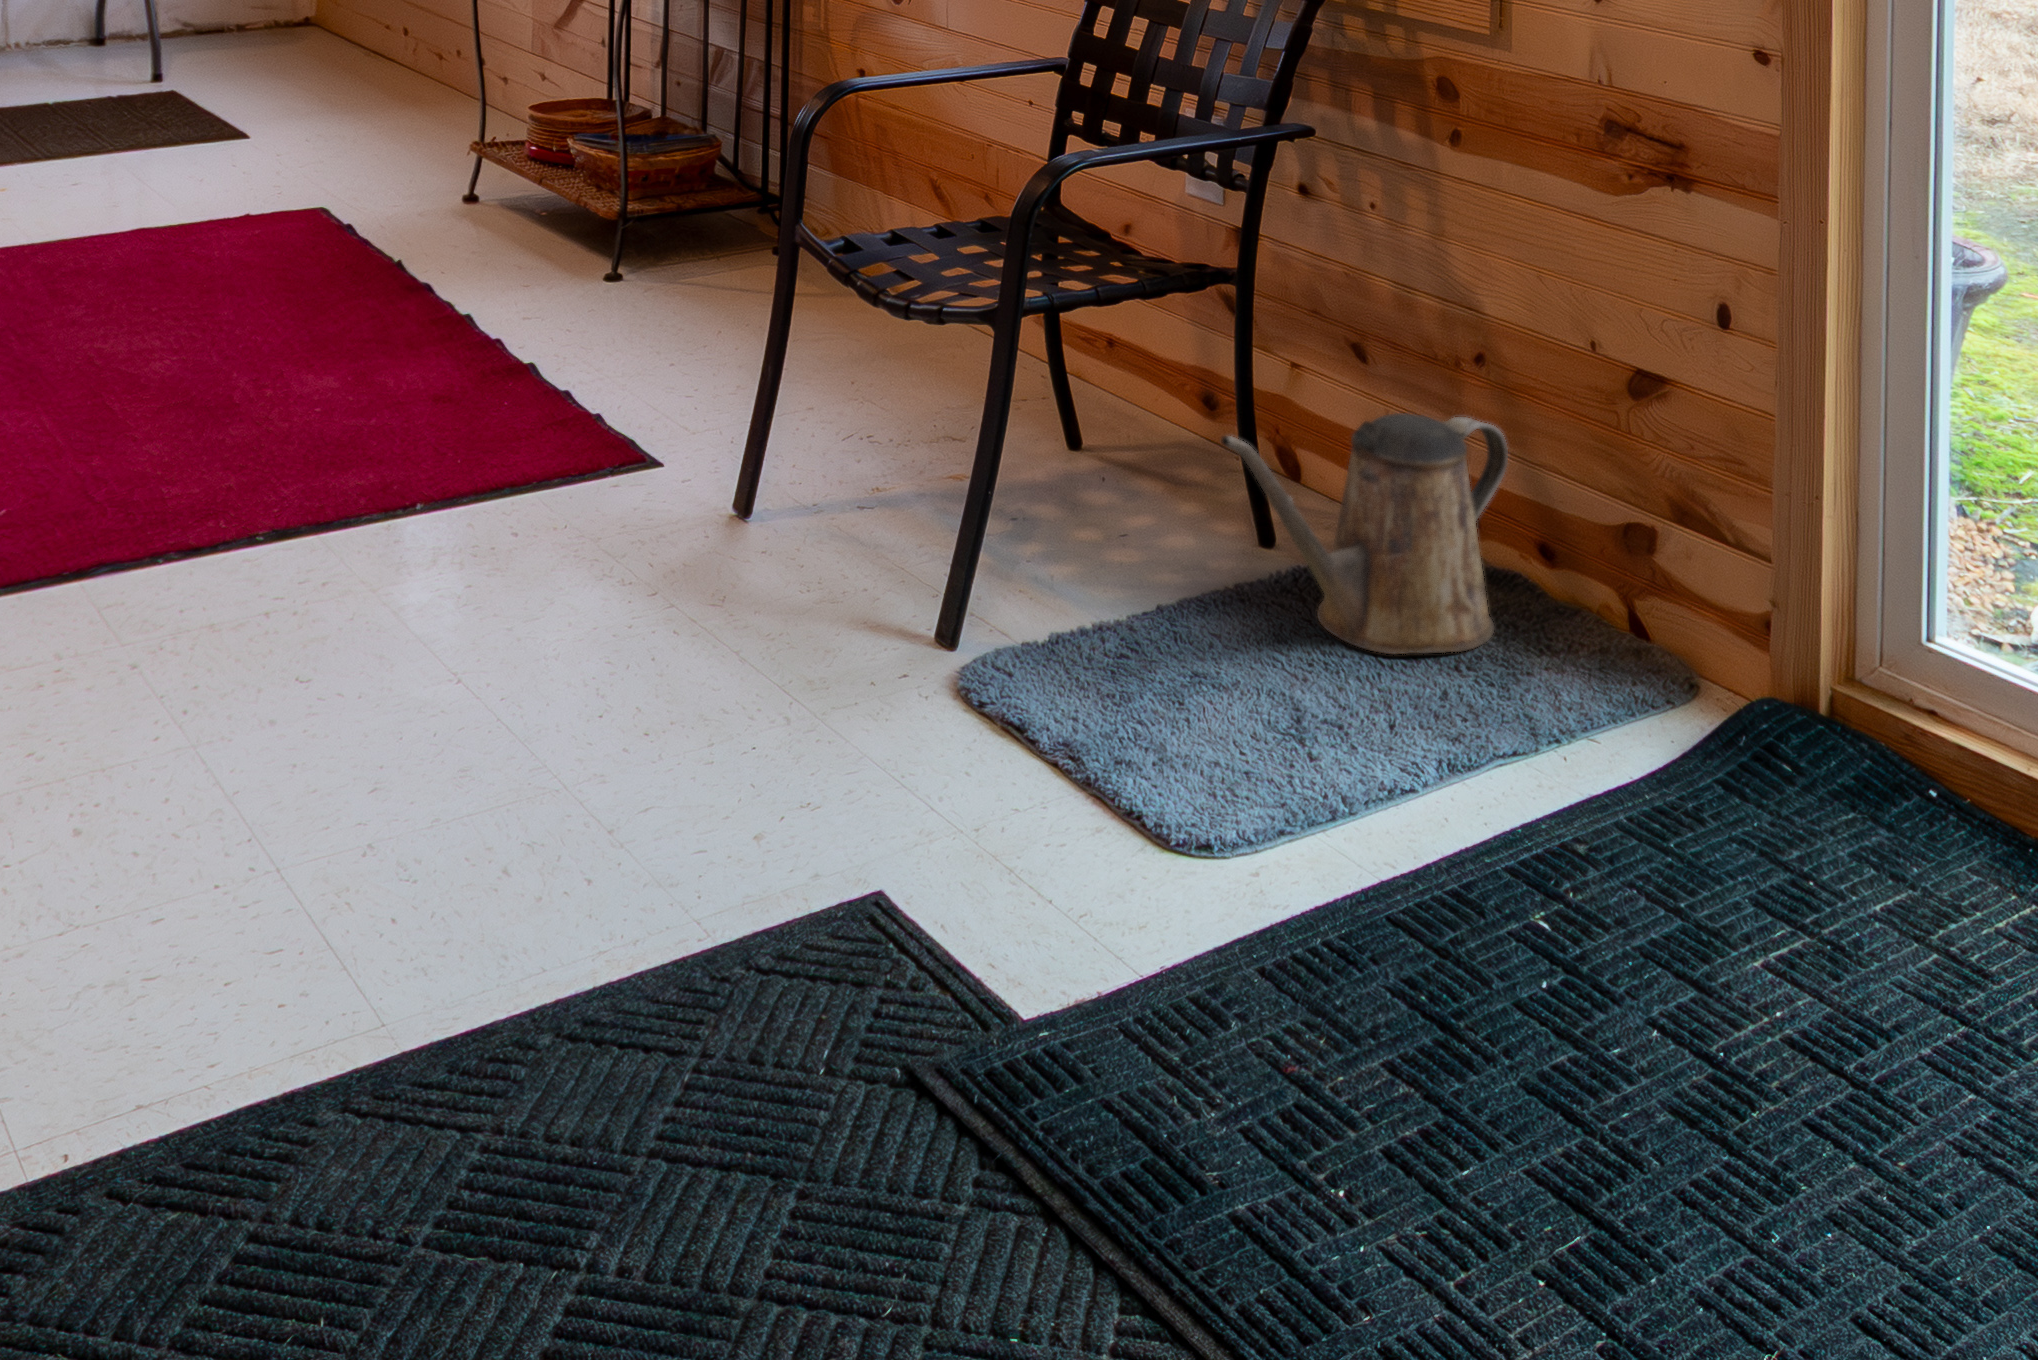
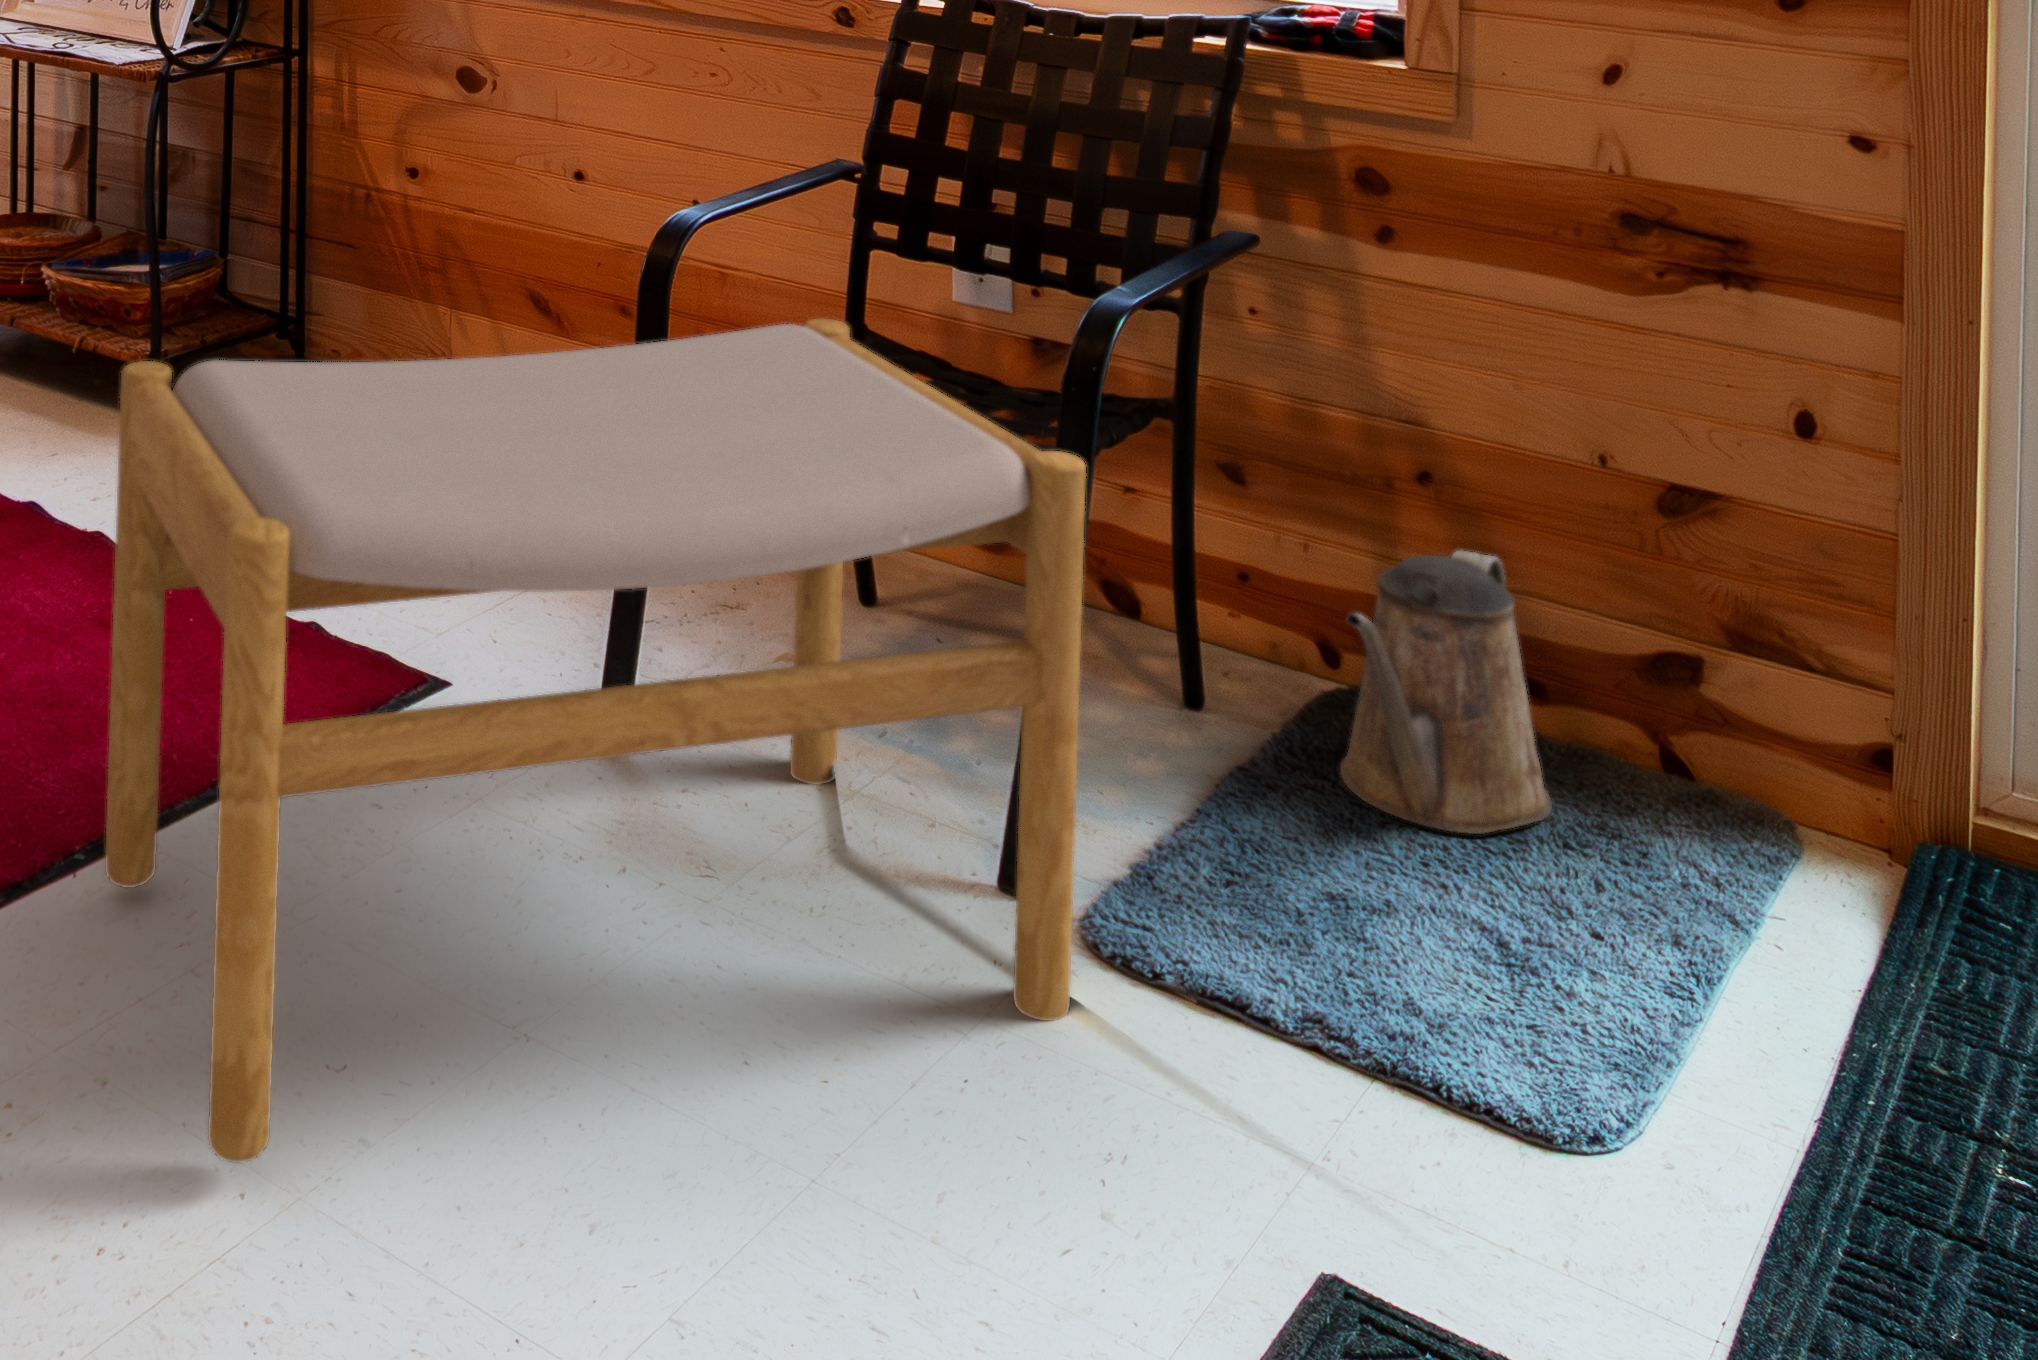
footstool: none [159,156,938,742] -> present [105,319,1086,1162]

